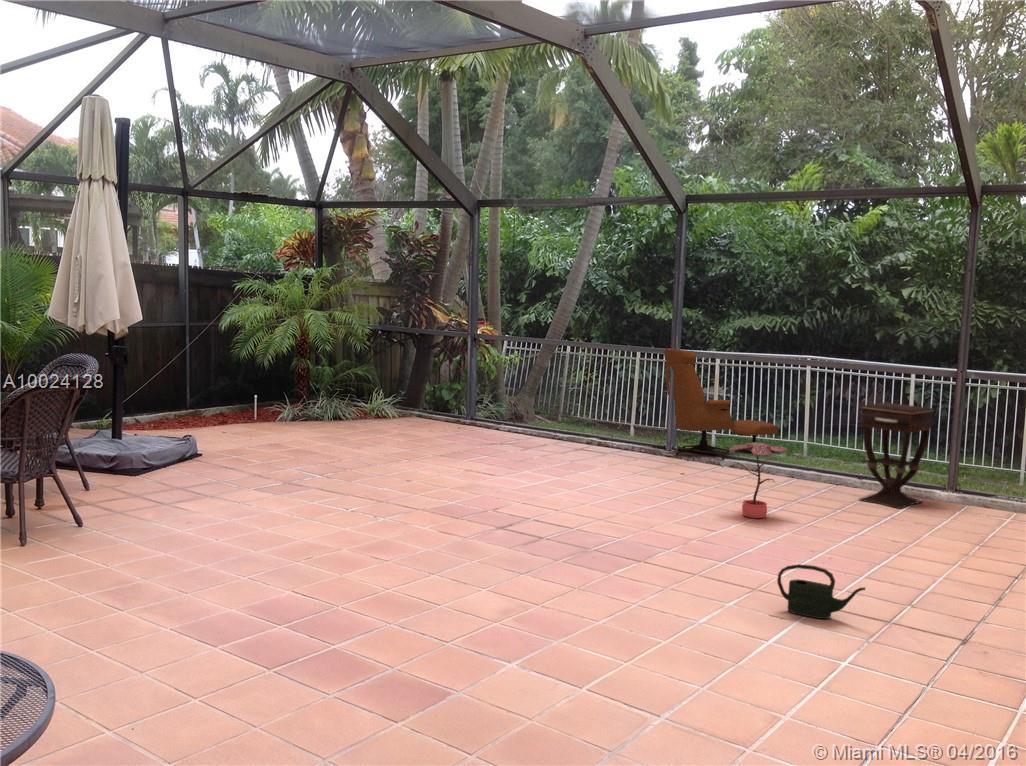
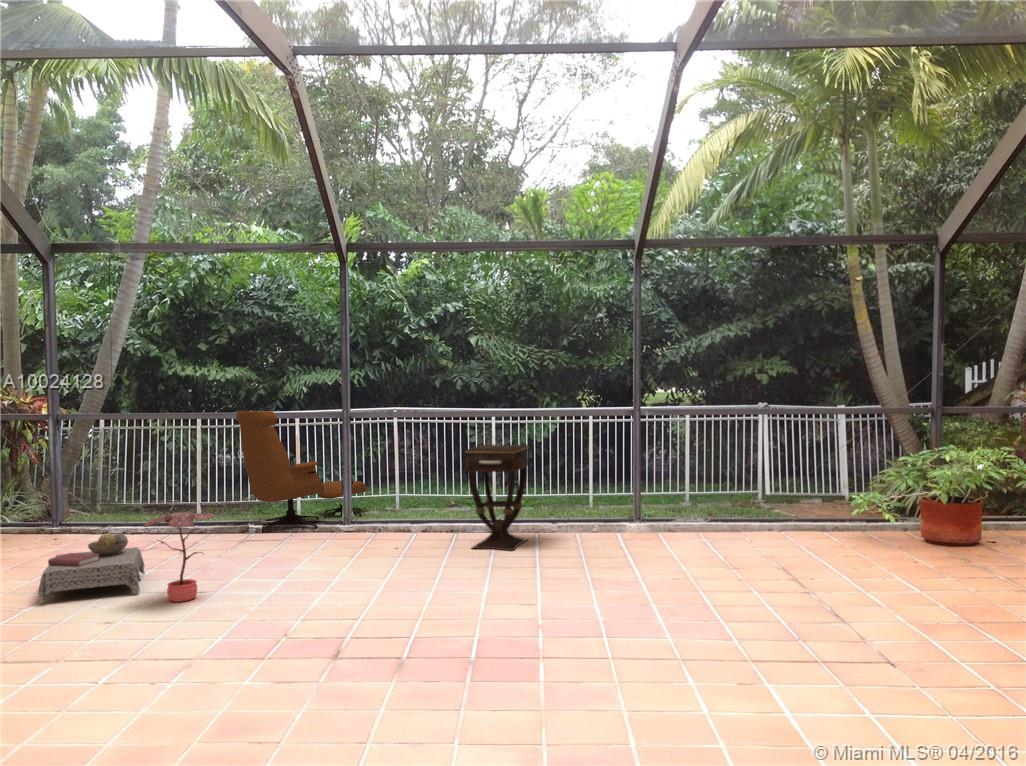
ottoman: none [500,435,576,485] -> present [38,533,145,604]
potted plant: present [729,442,787,518] -> present [144,512,215,602]
watering can: present [777,564,865,619] -> none [460,641,559,705]

